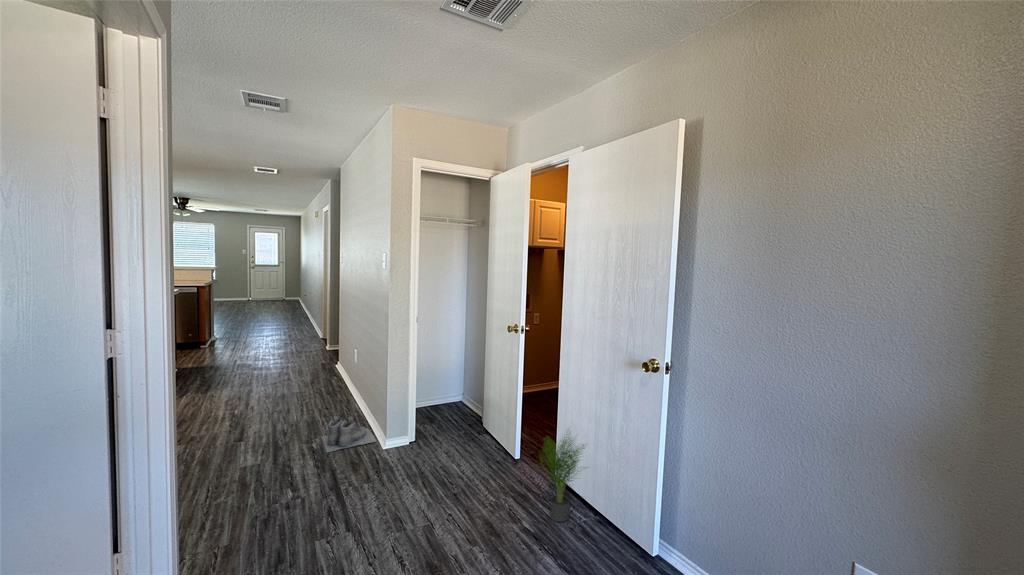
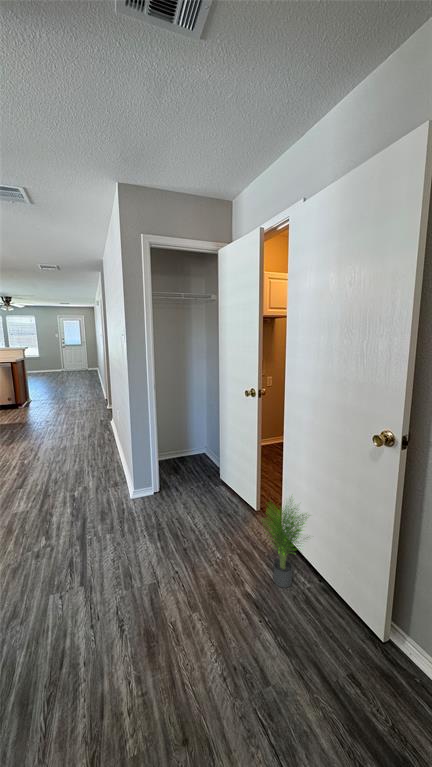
boots: present [322,416,376,452] -> none [84,469,127,501]

